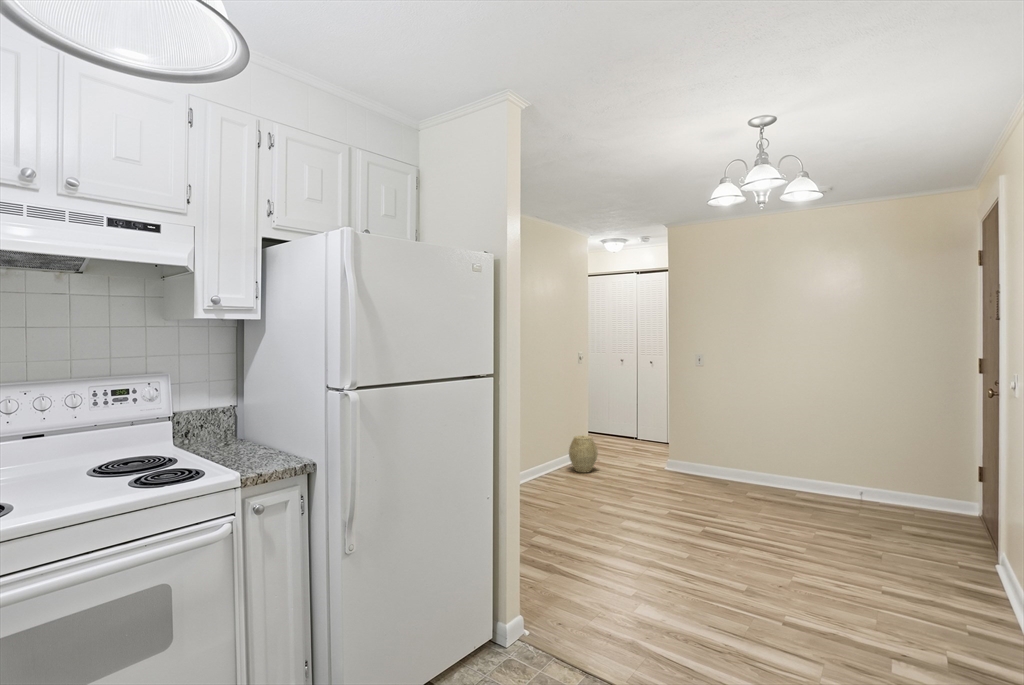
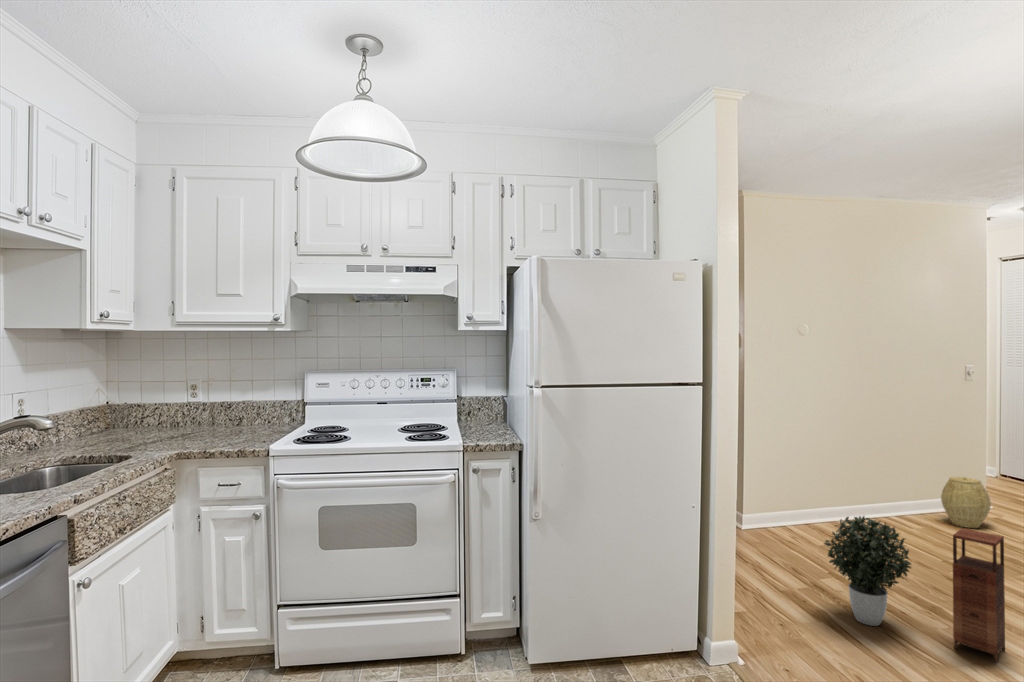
storage cabinet: none [637,474,664,566] -> present [953,528,1005,662]
potted plant: none [551,477,612,565] -> present [824,516,911,626]

